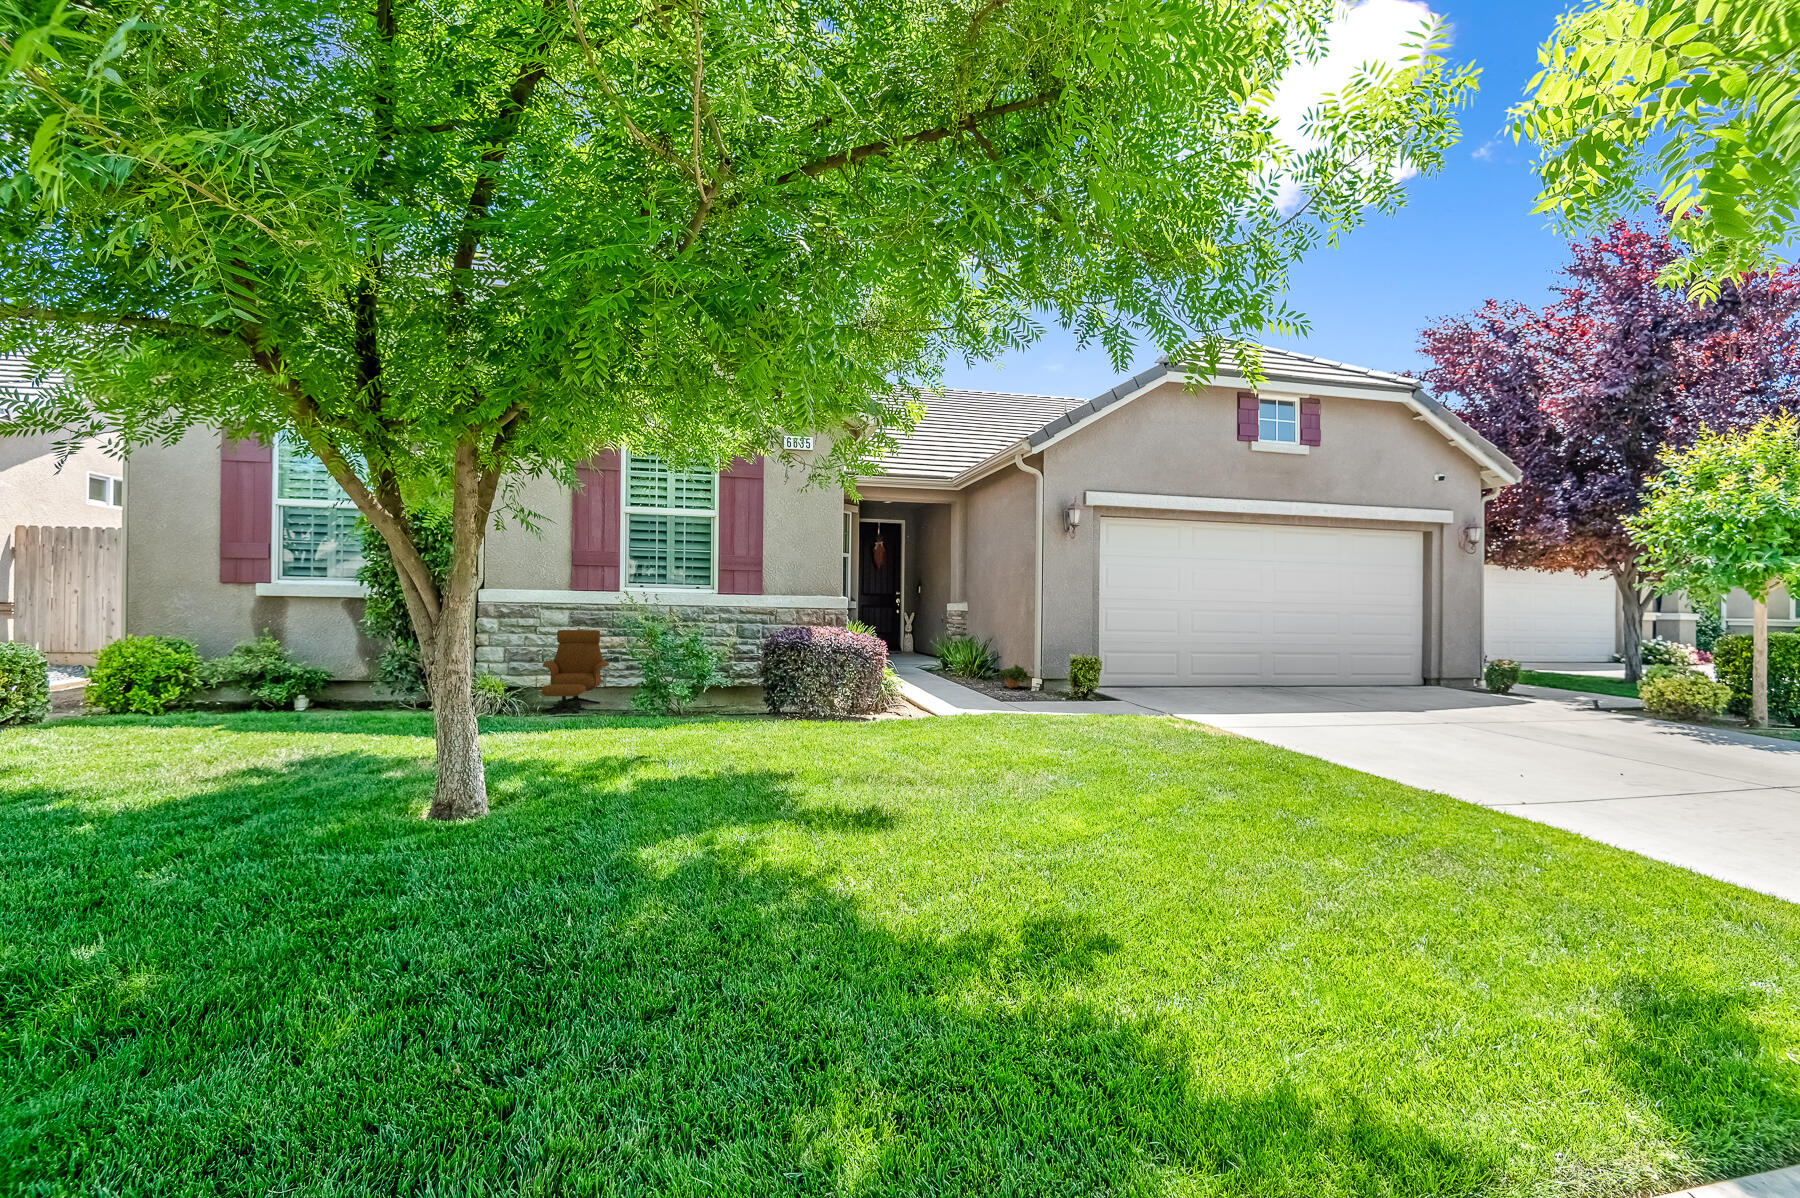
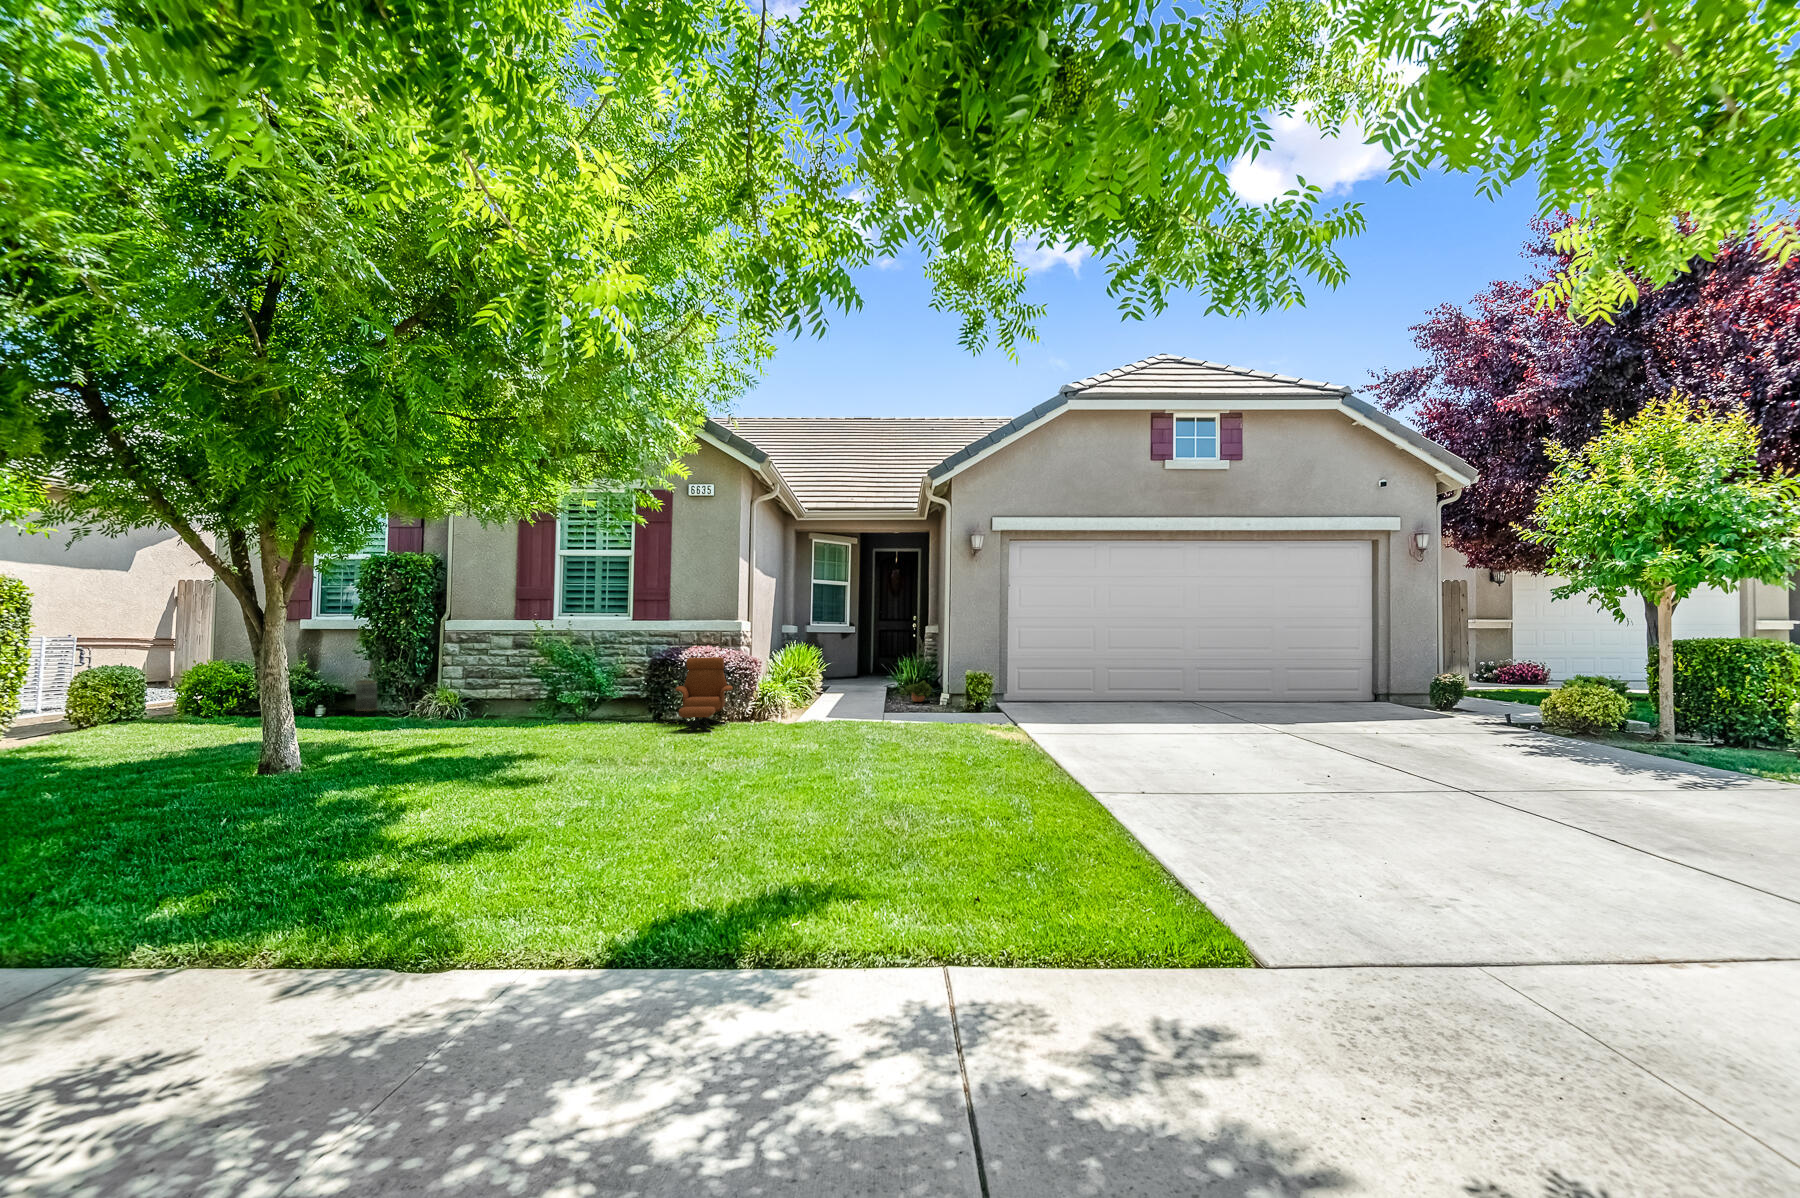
lounge chair: present [542,630,609,714] -> present [675,657,733,734]
basket: none [348,646,378,701] -> present [356,670,377,711]

